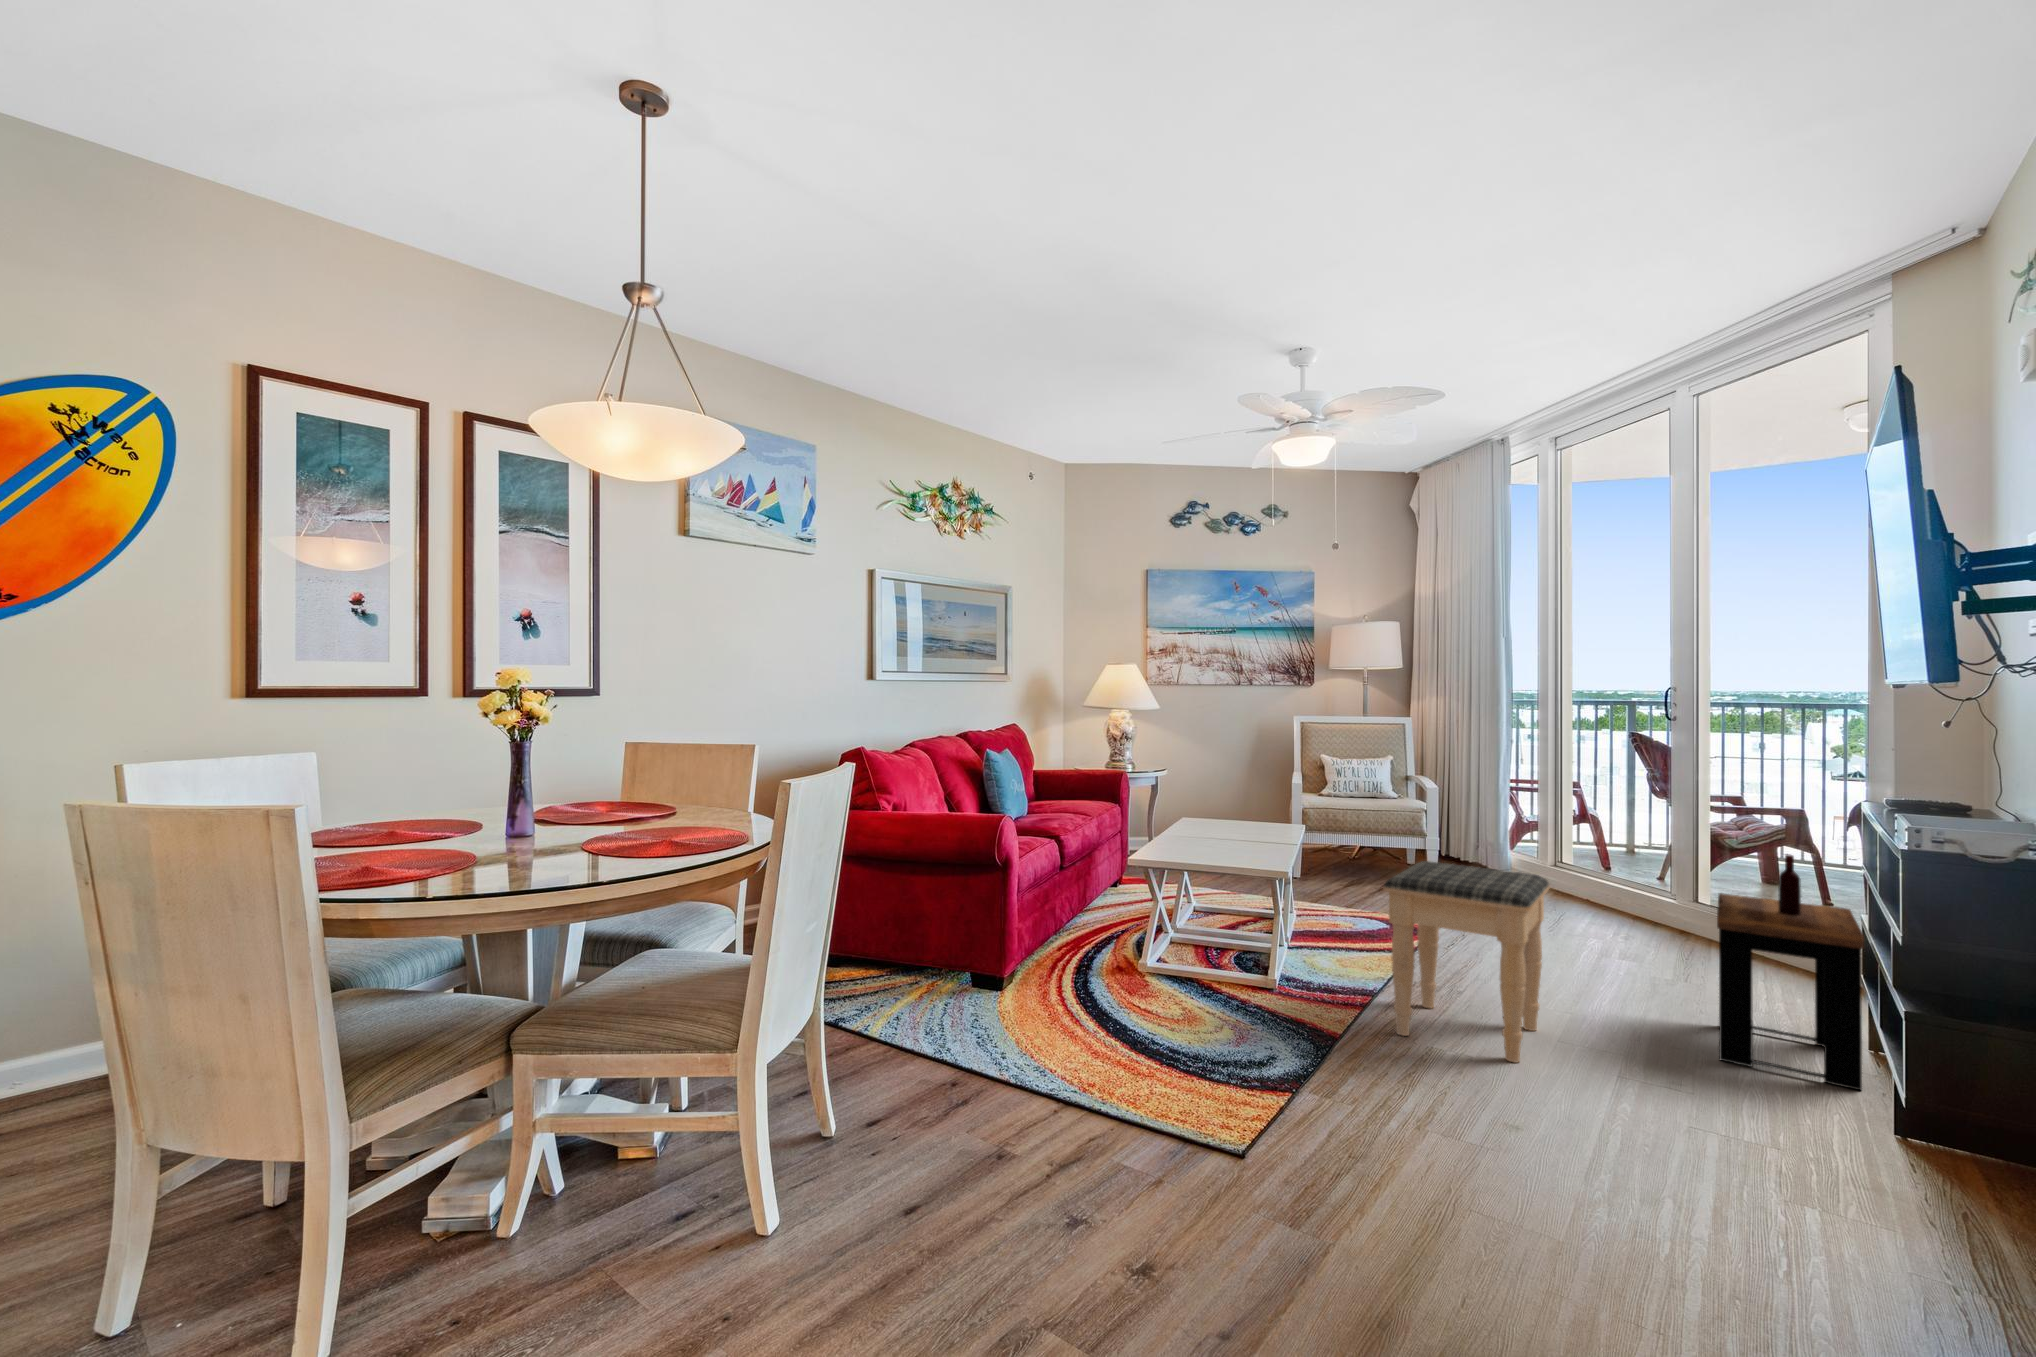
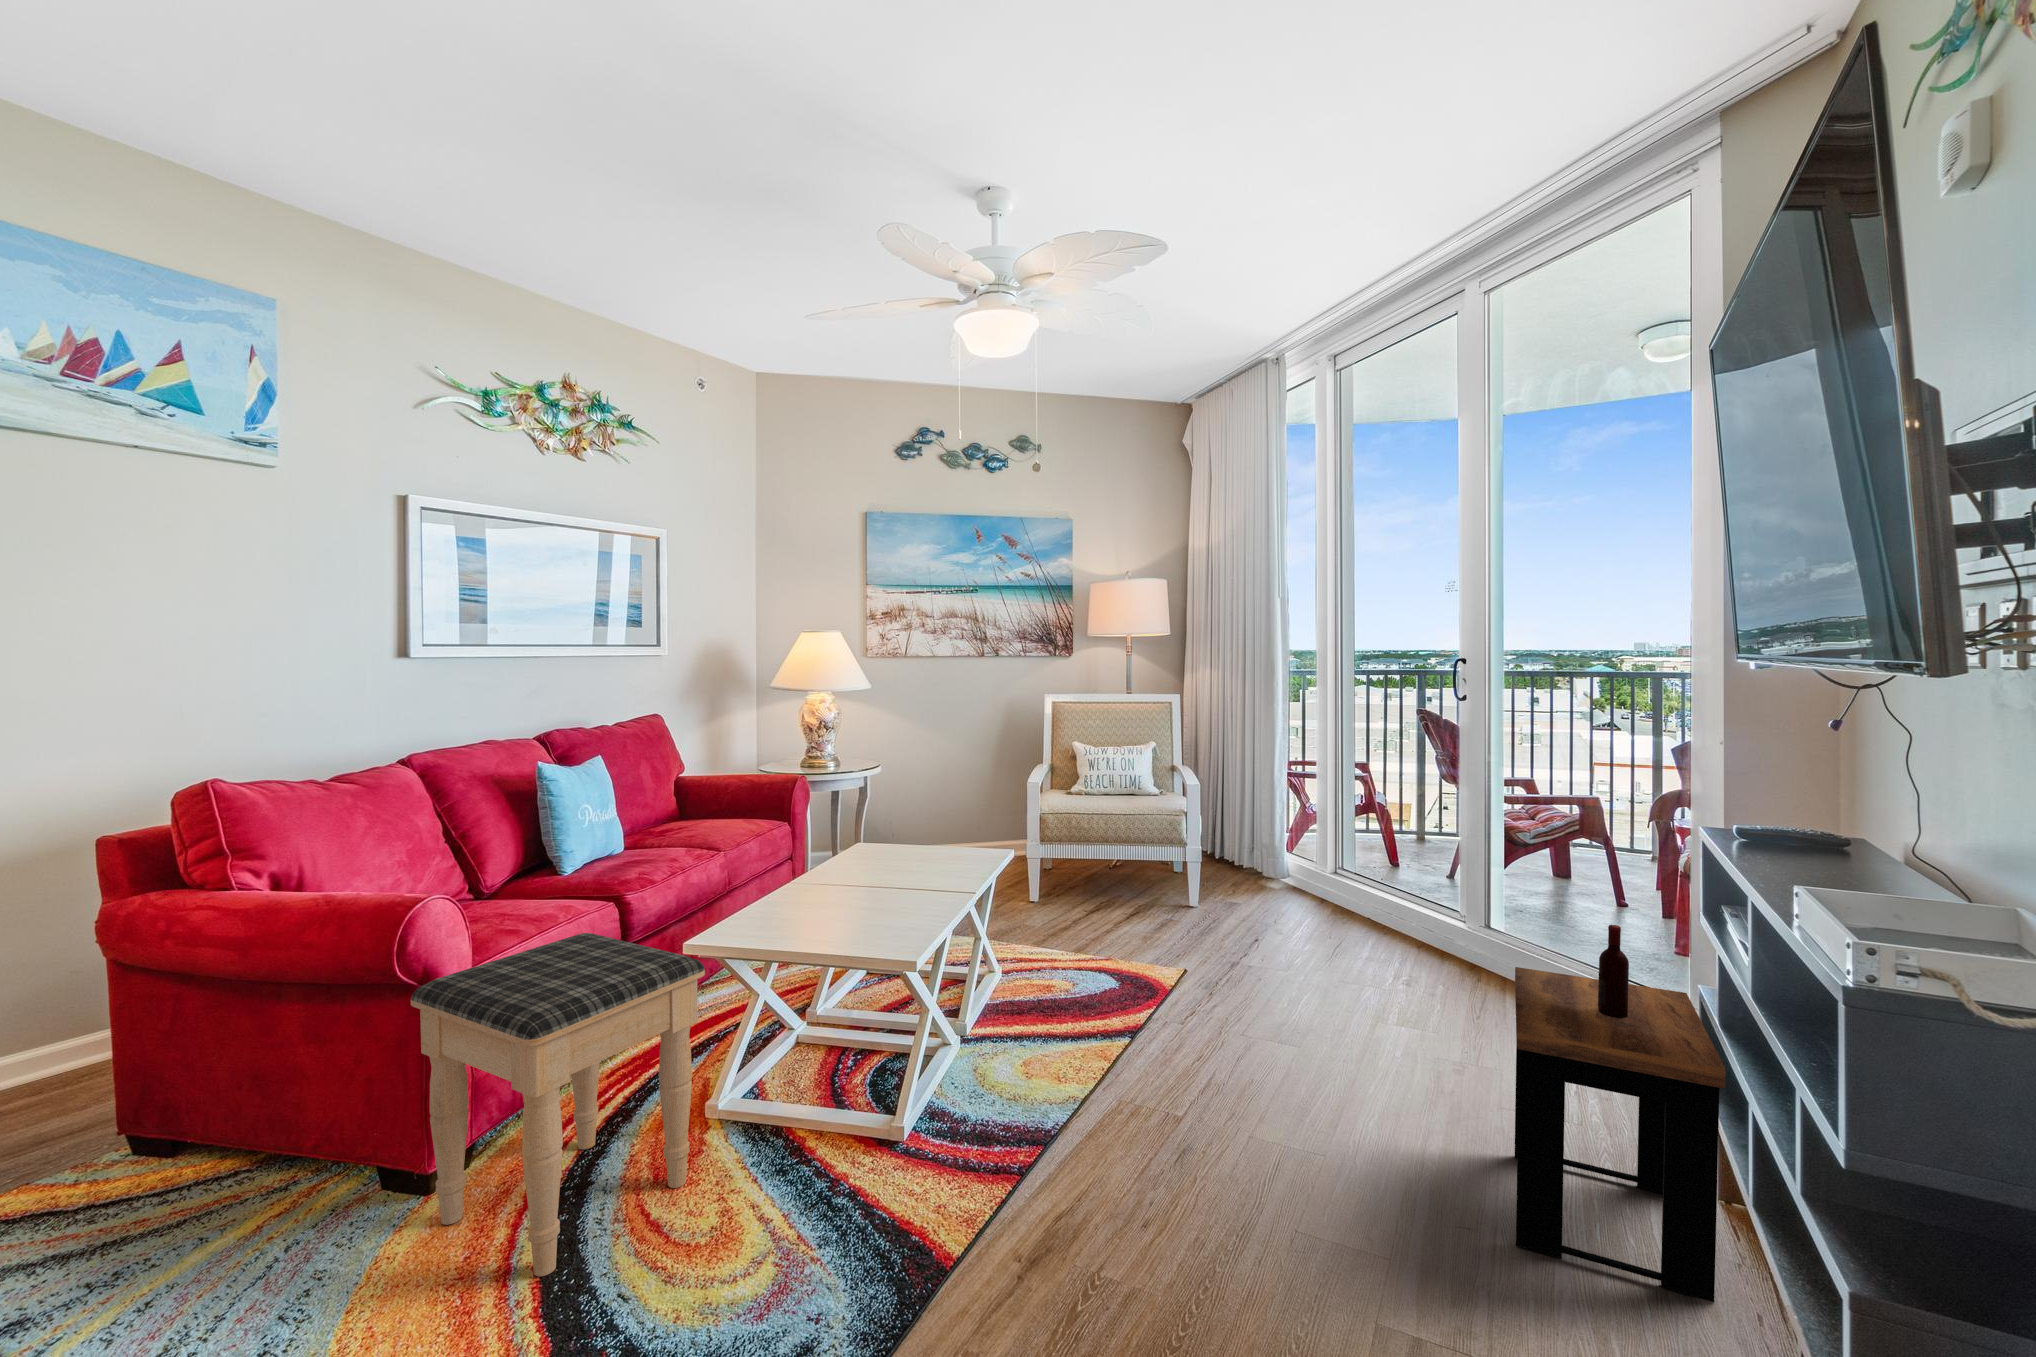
footstool: present [1384,861,1550,1063] -> present [411,933,705,1276]

